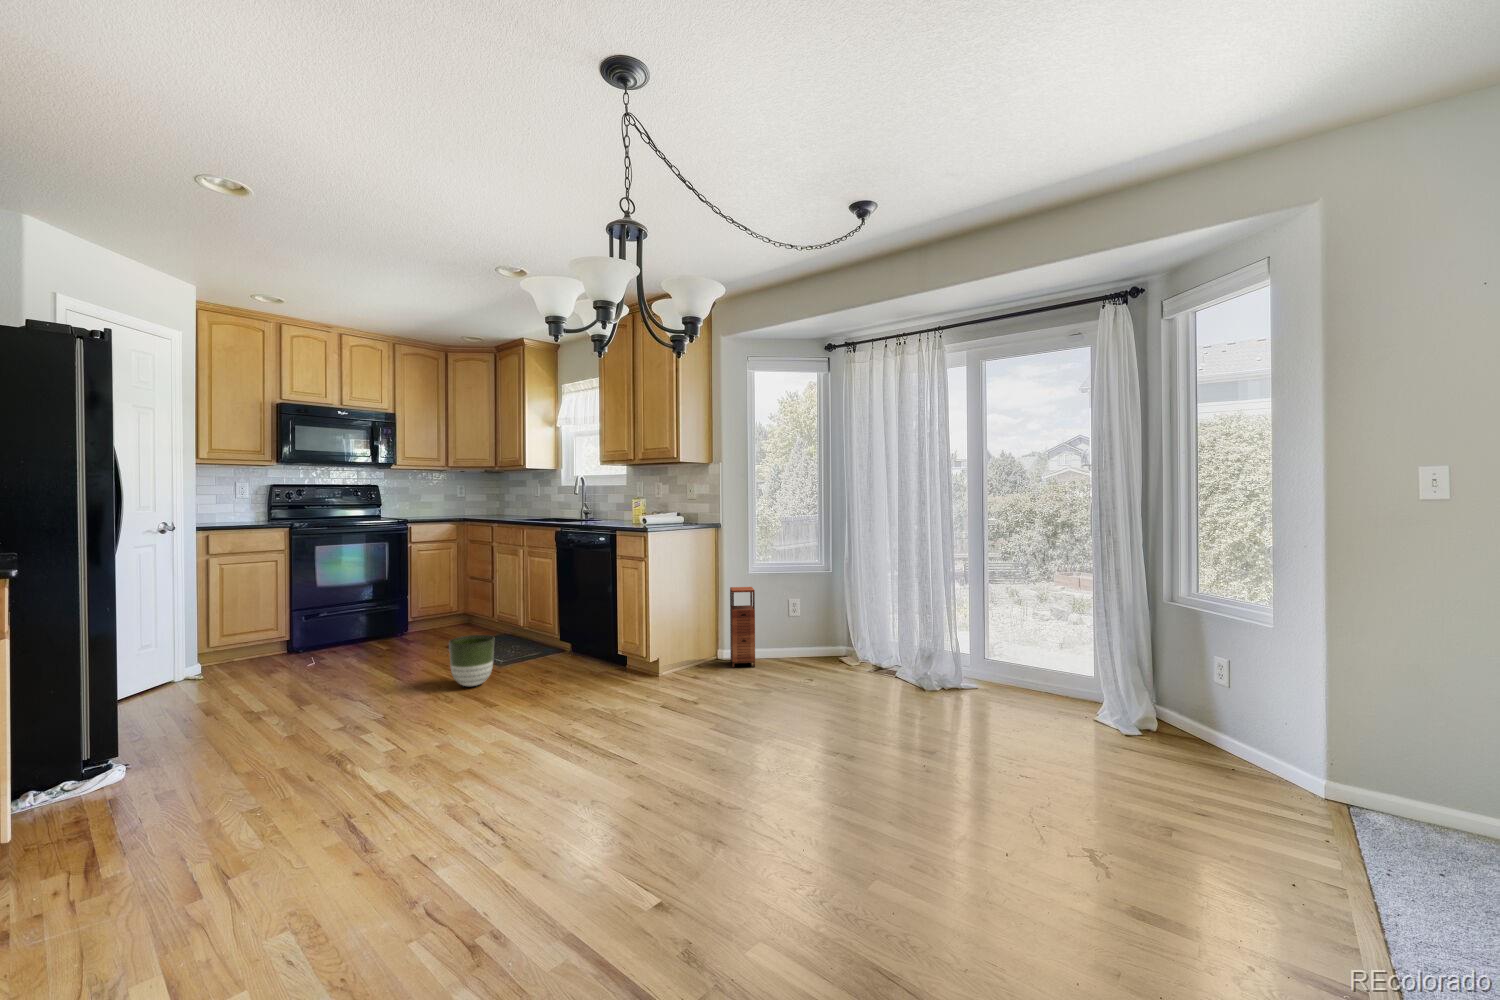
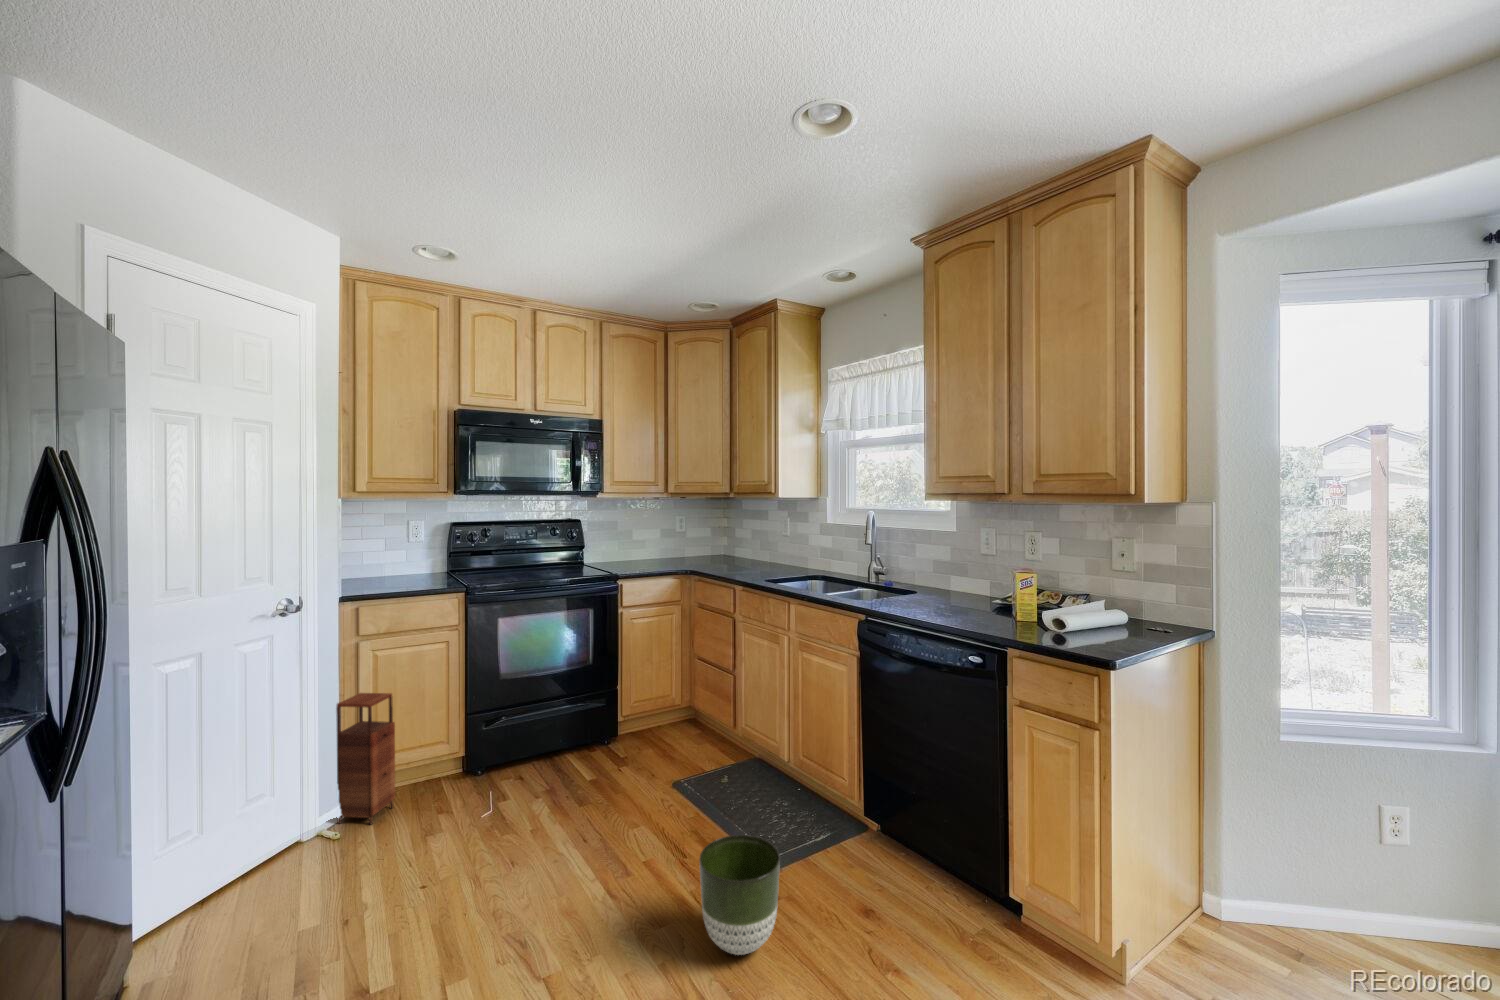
storage cabinet: present [730,587,755,668] -> present [336,693,395,825]

